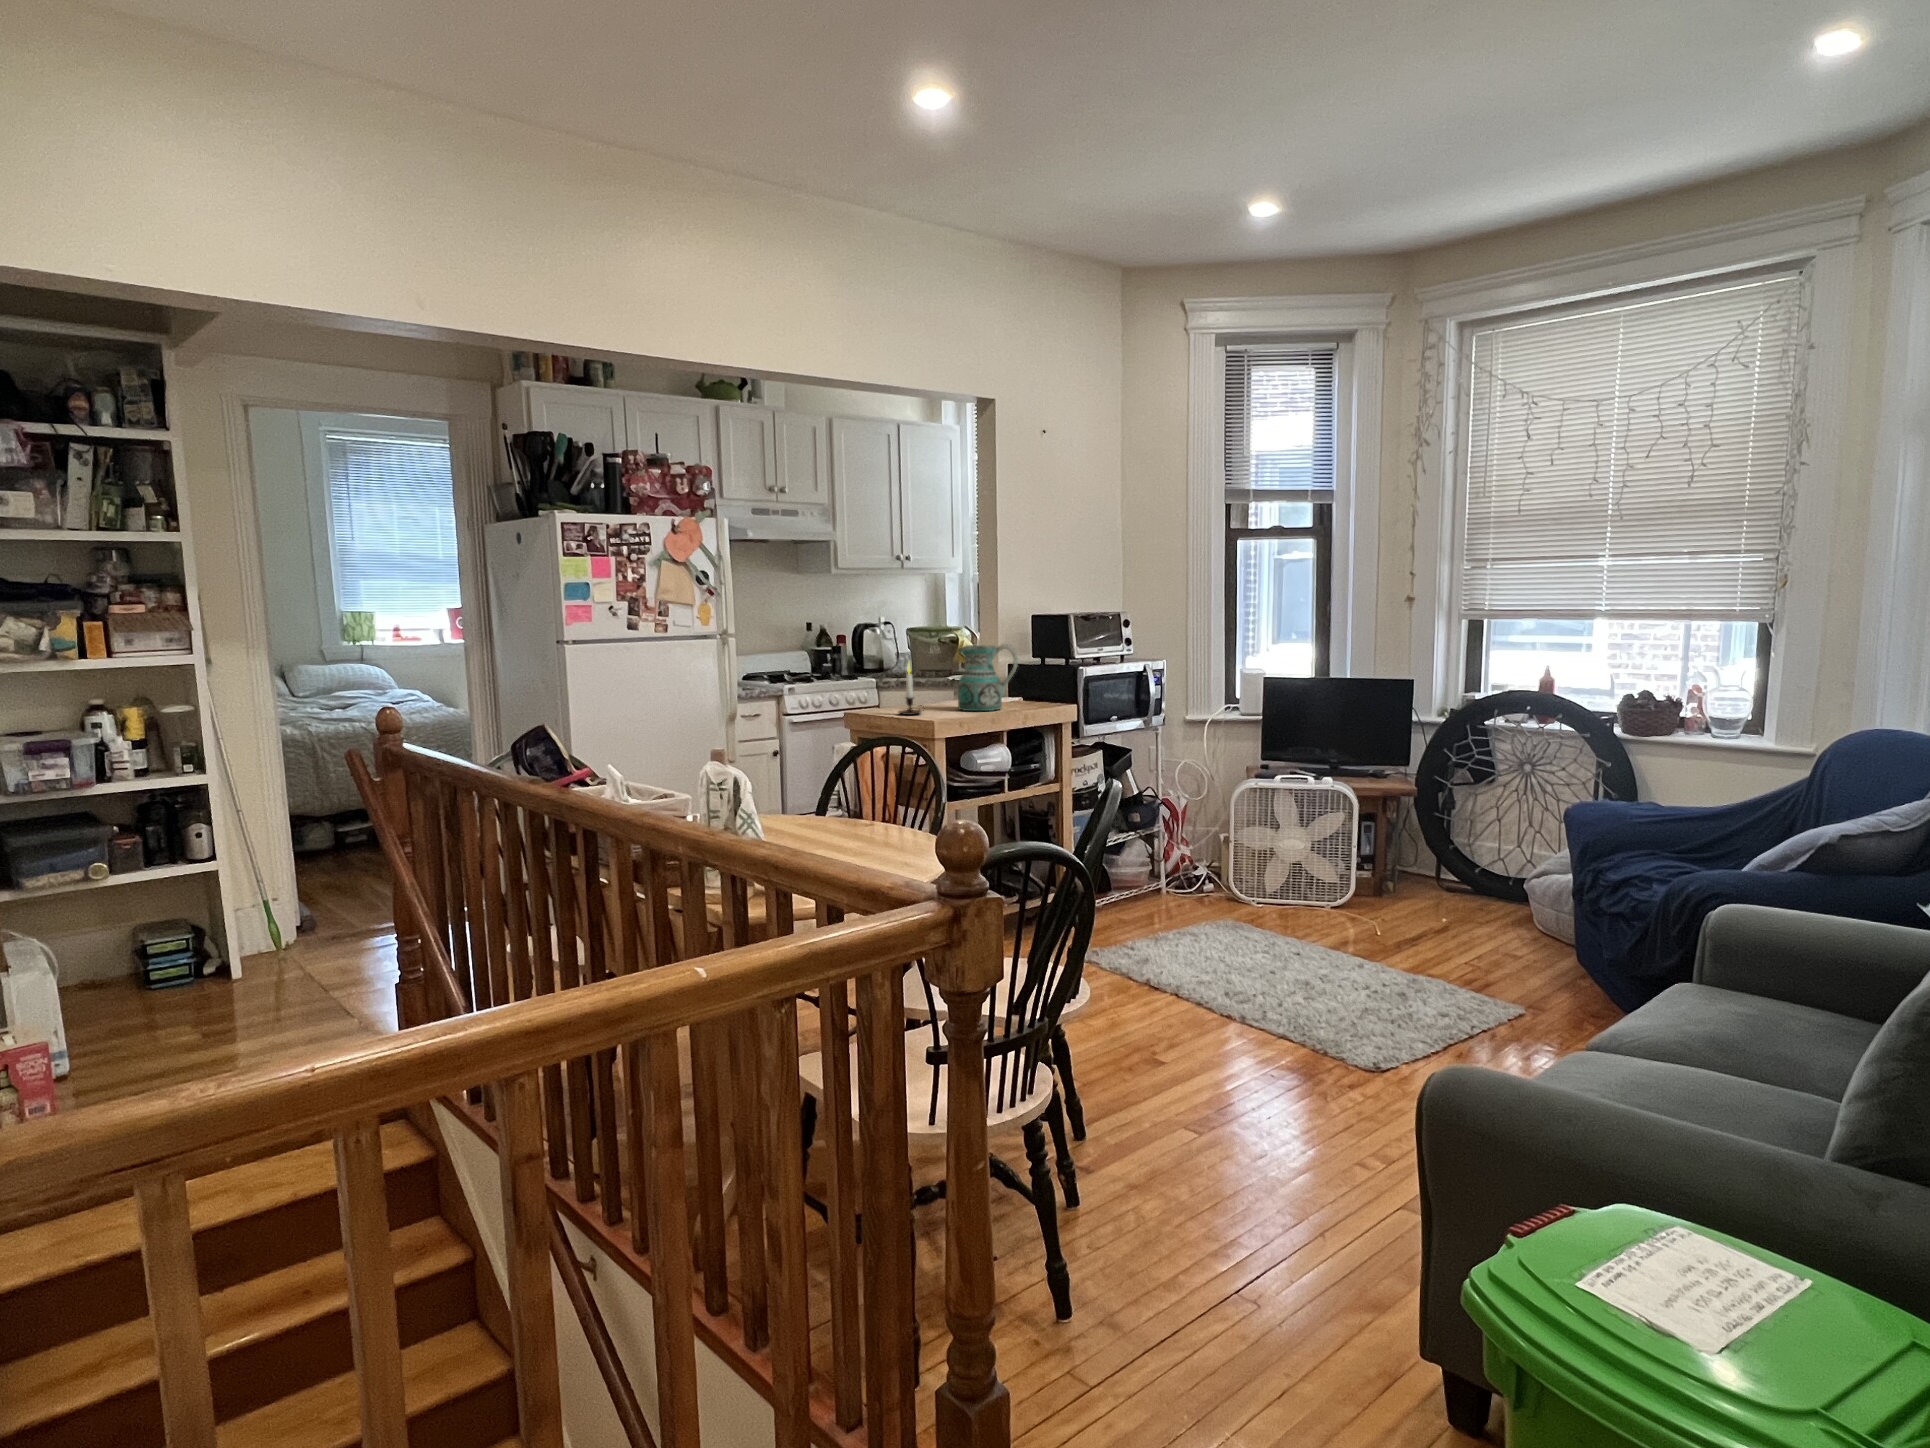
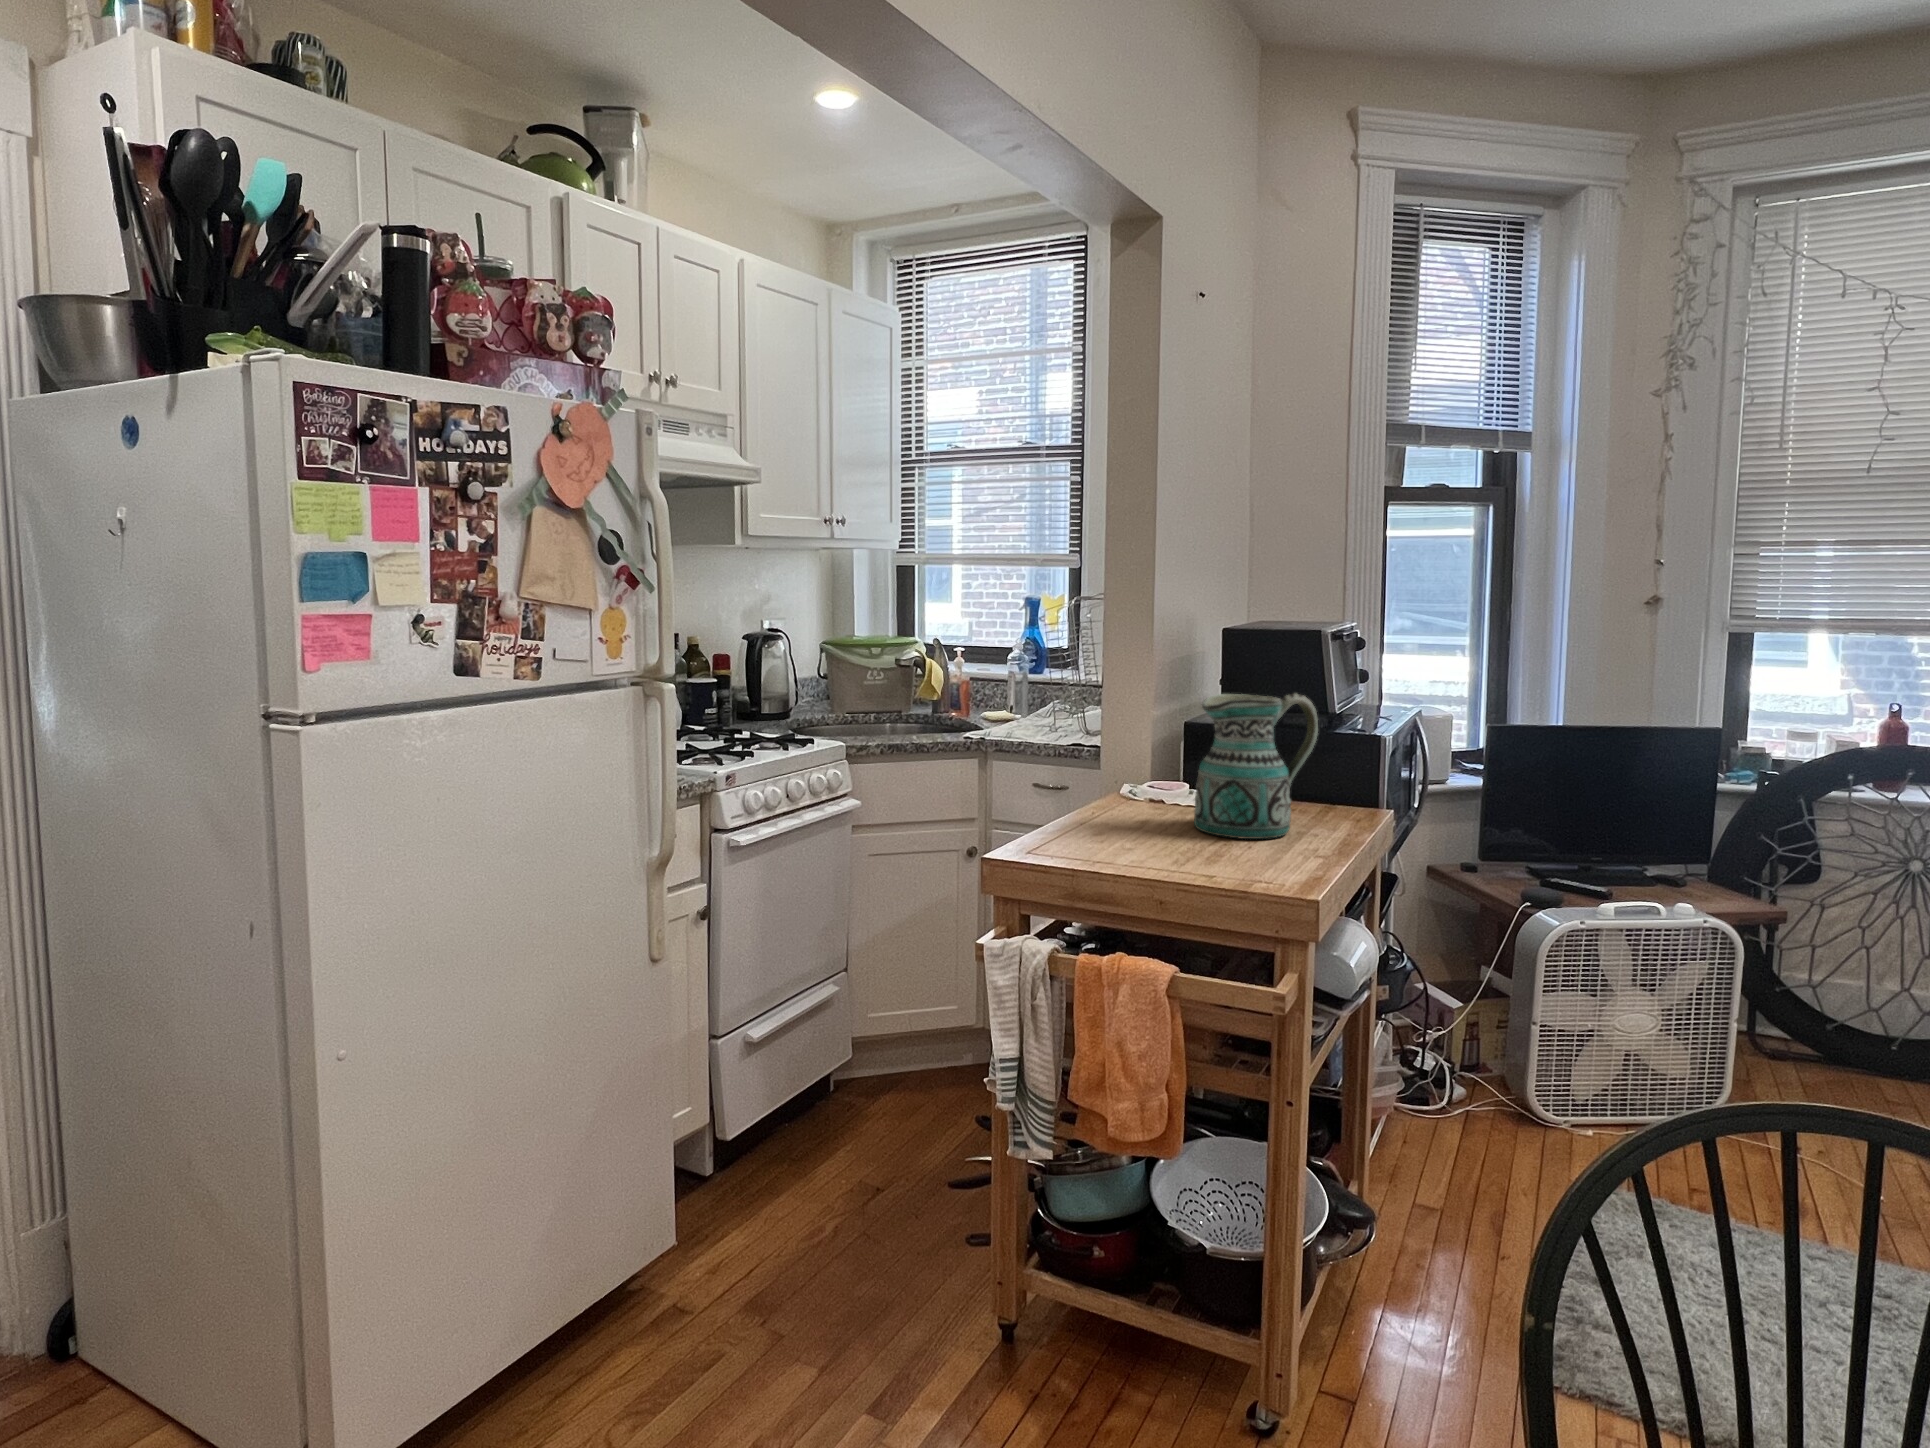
candle: present [899,664,921,715] -> none [1131,739,1204,863]

